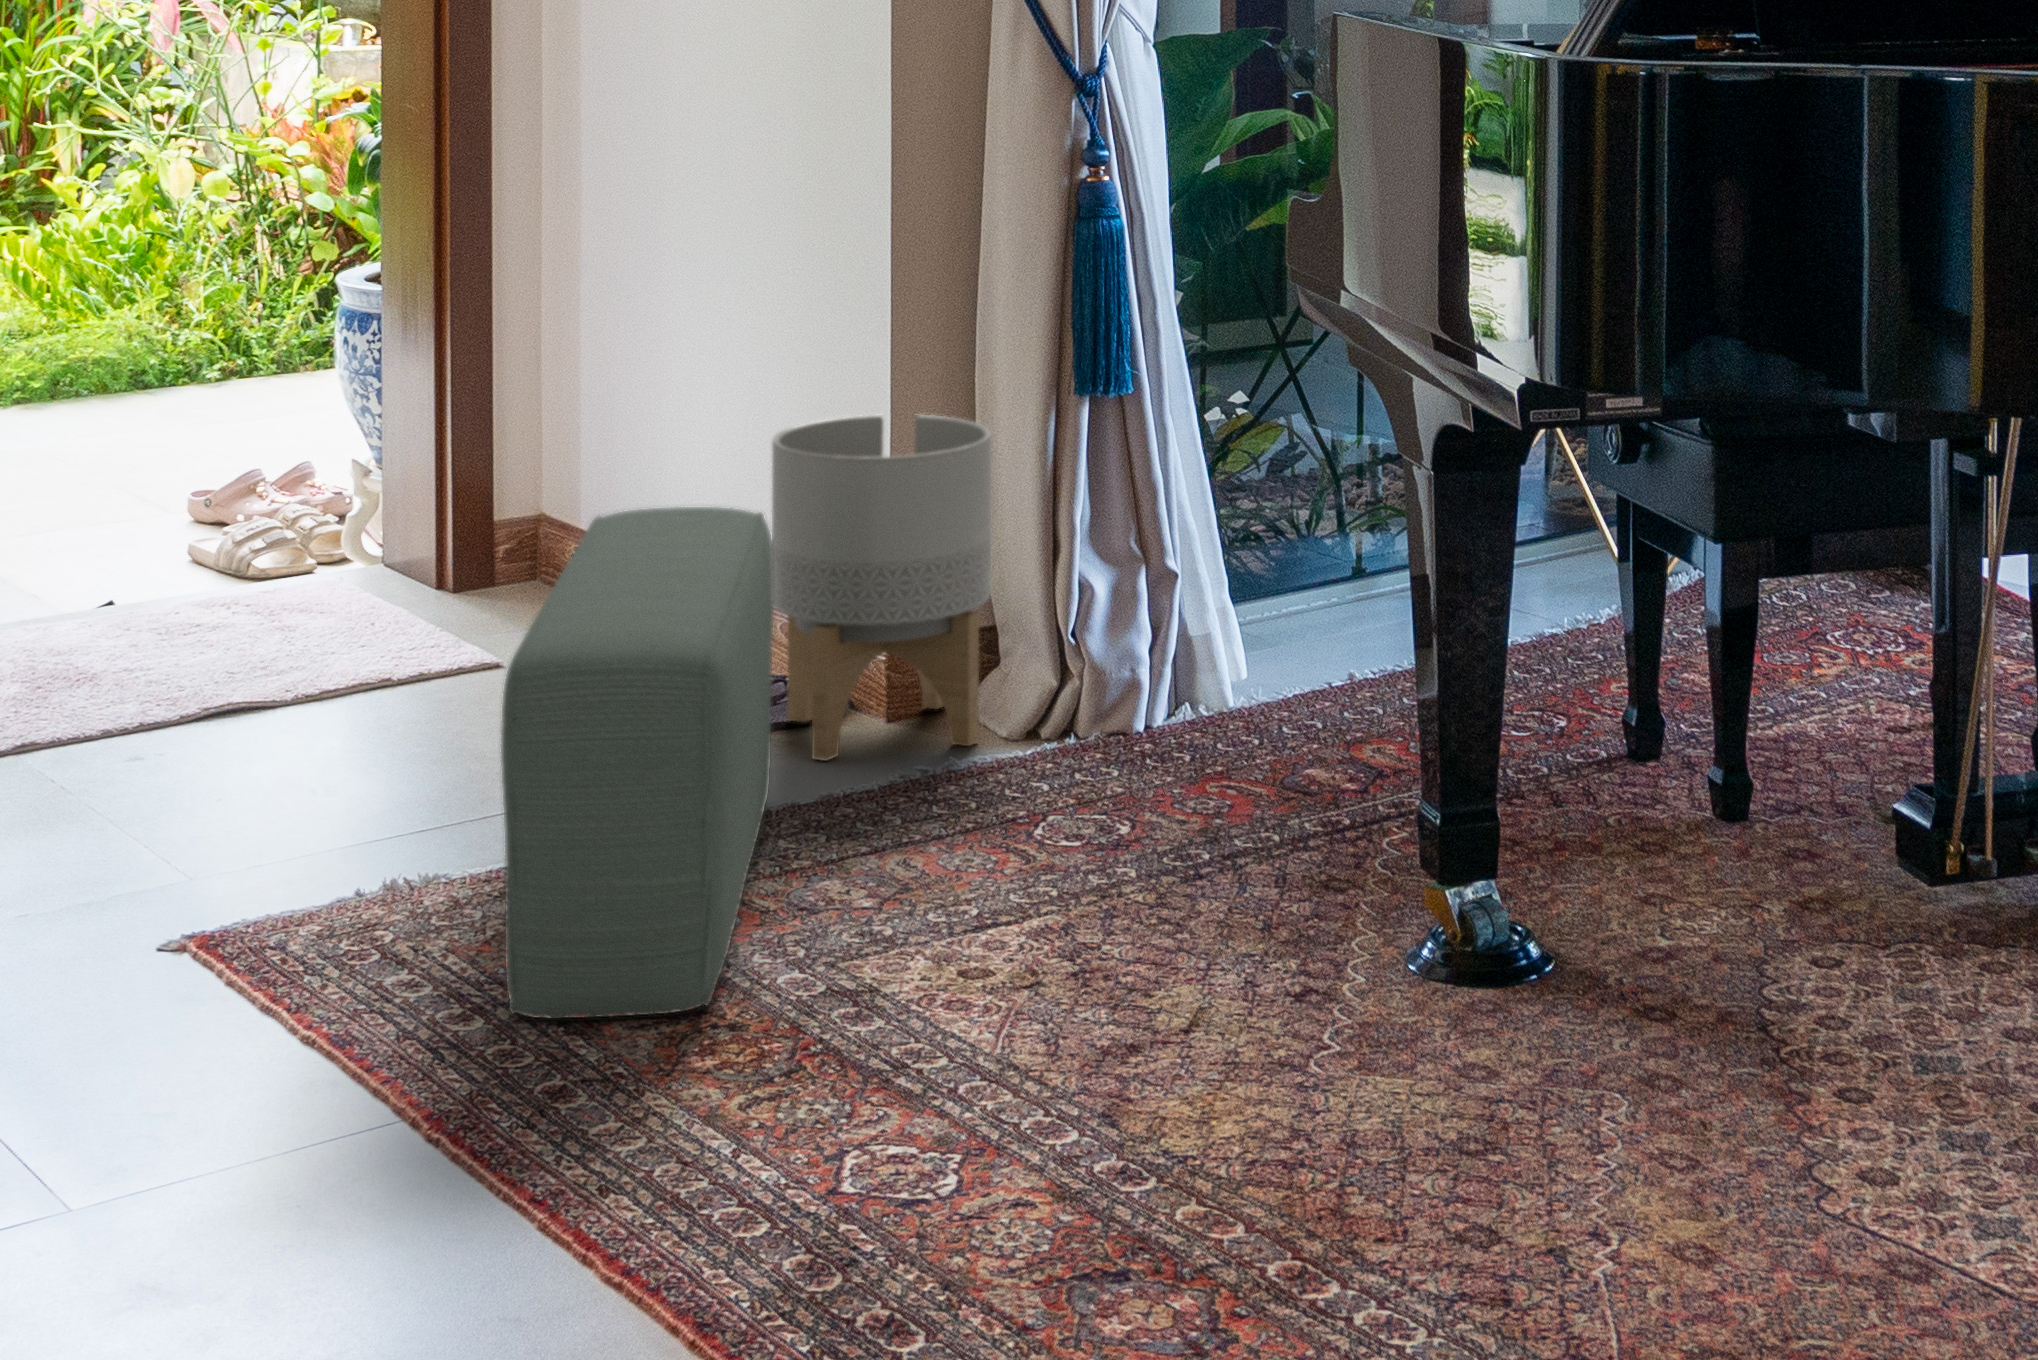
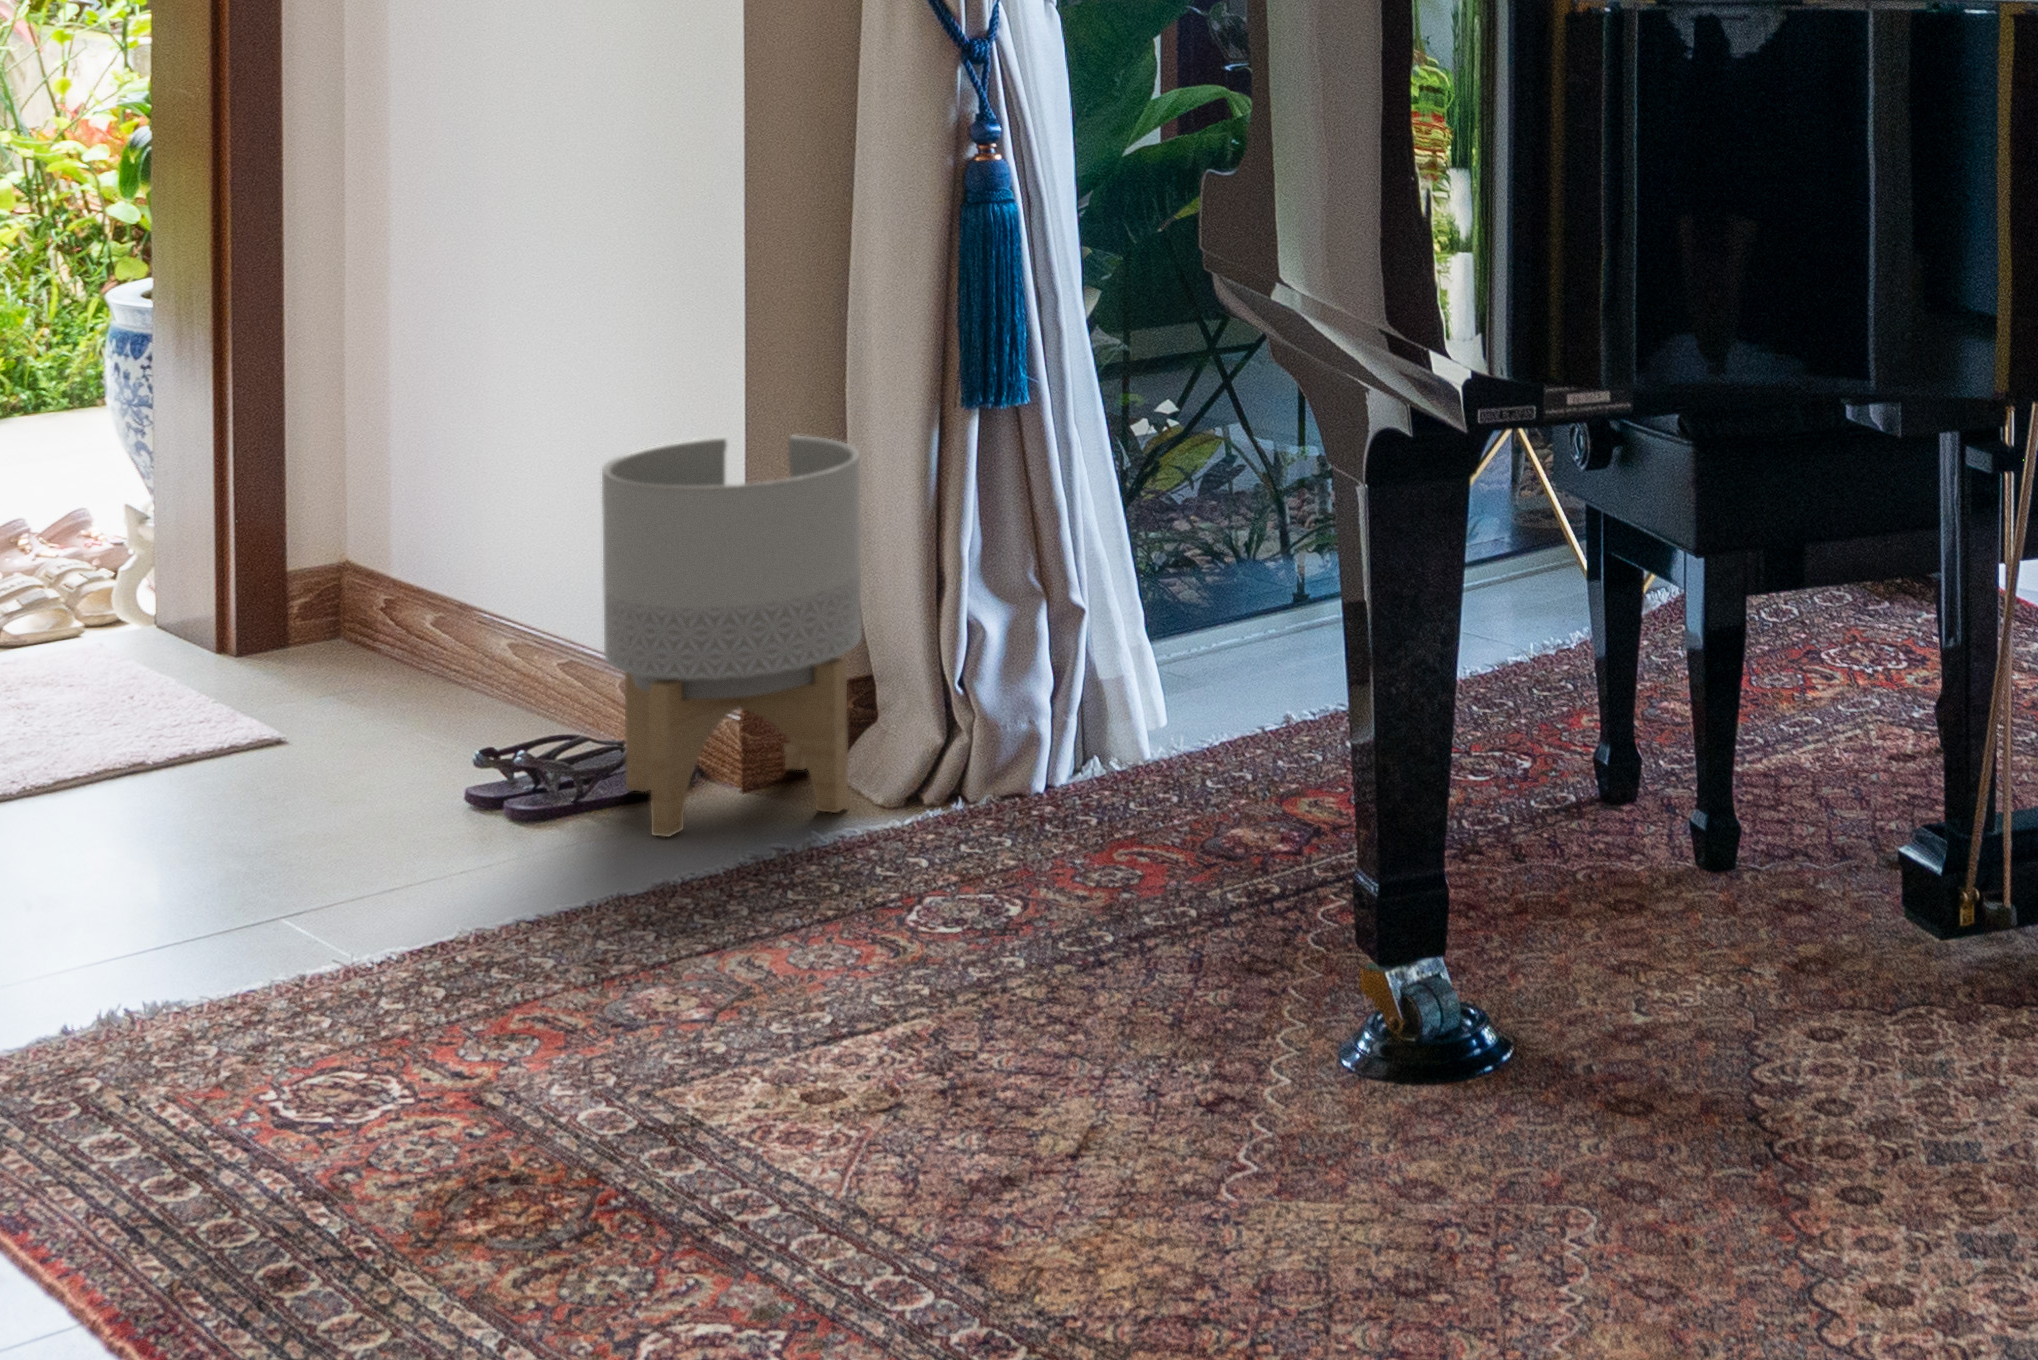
pouf: present [501,507,774,1018] -> none [244,552,595,1173]

